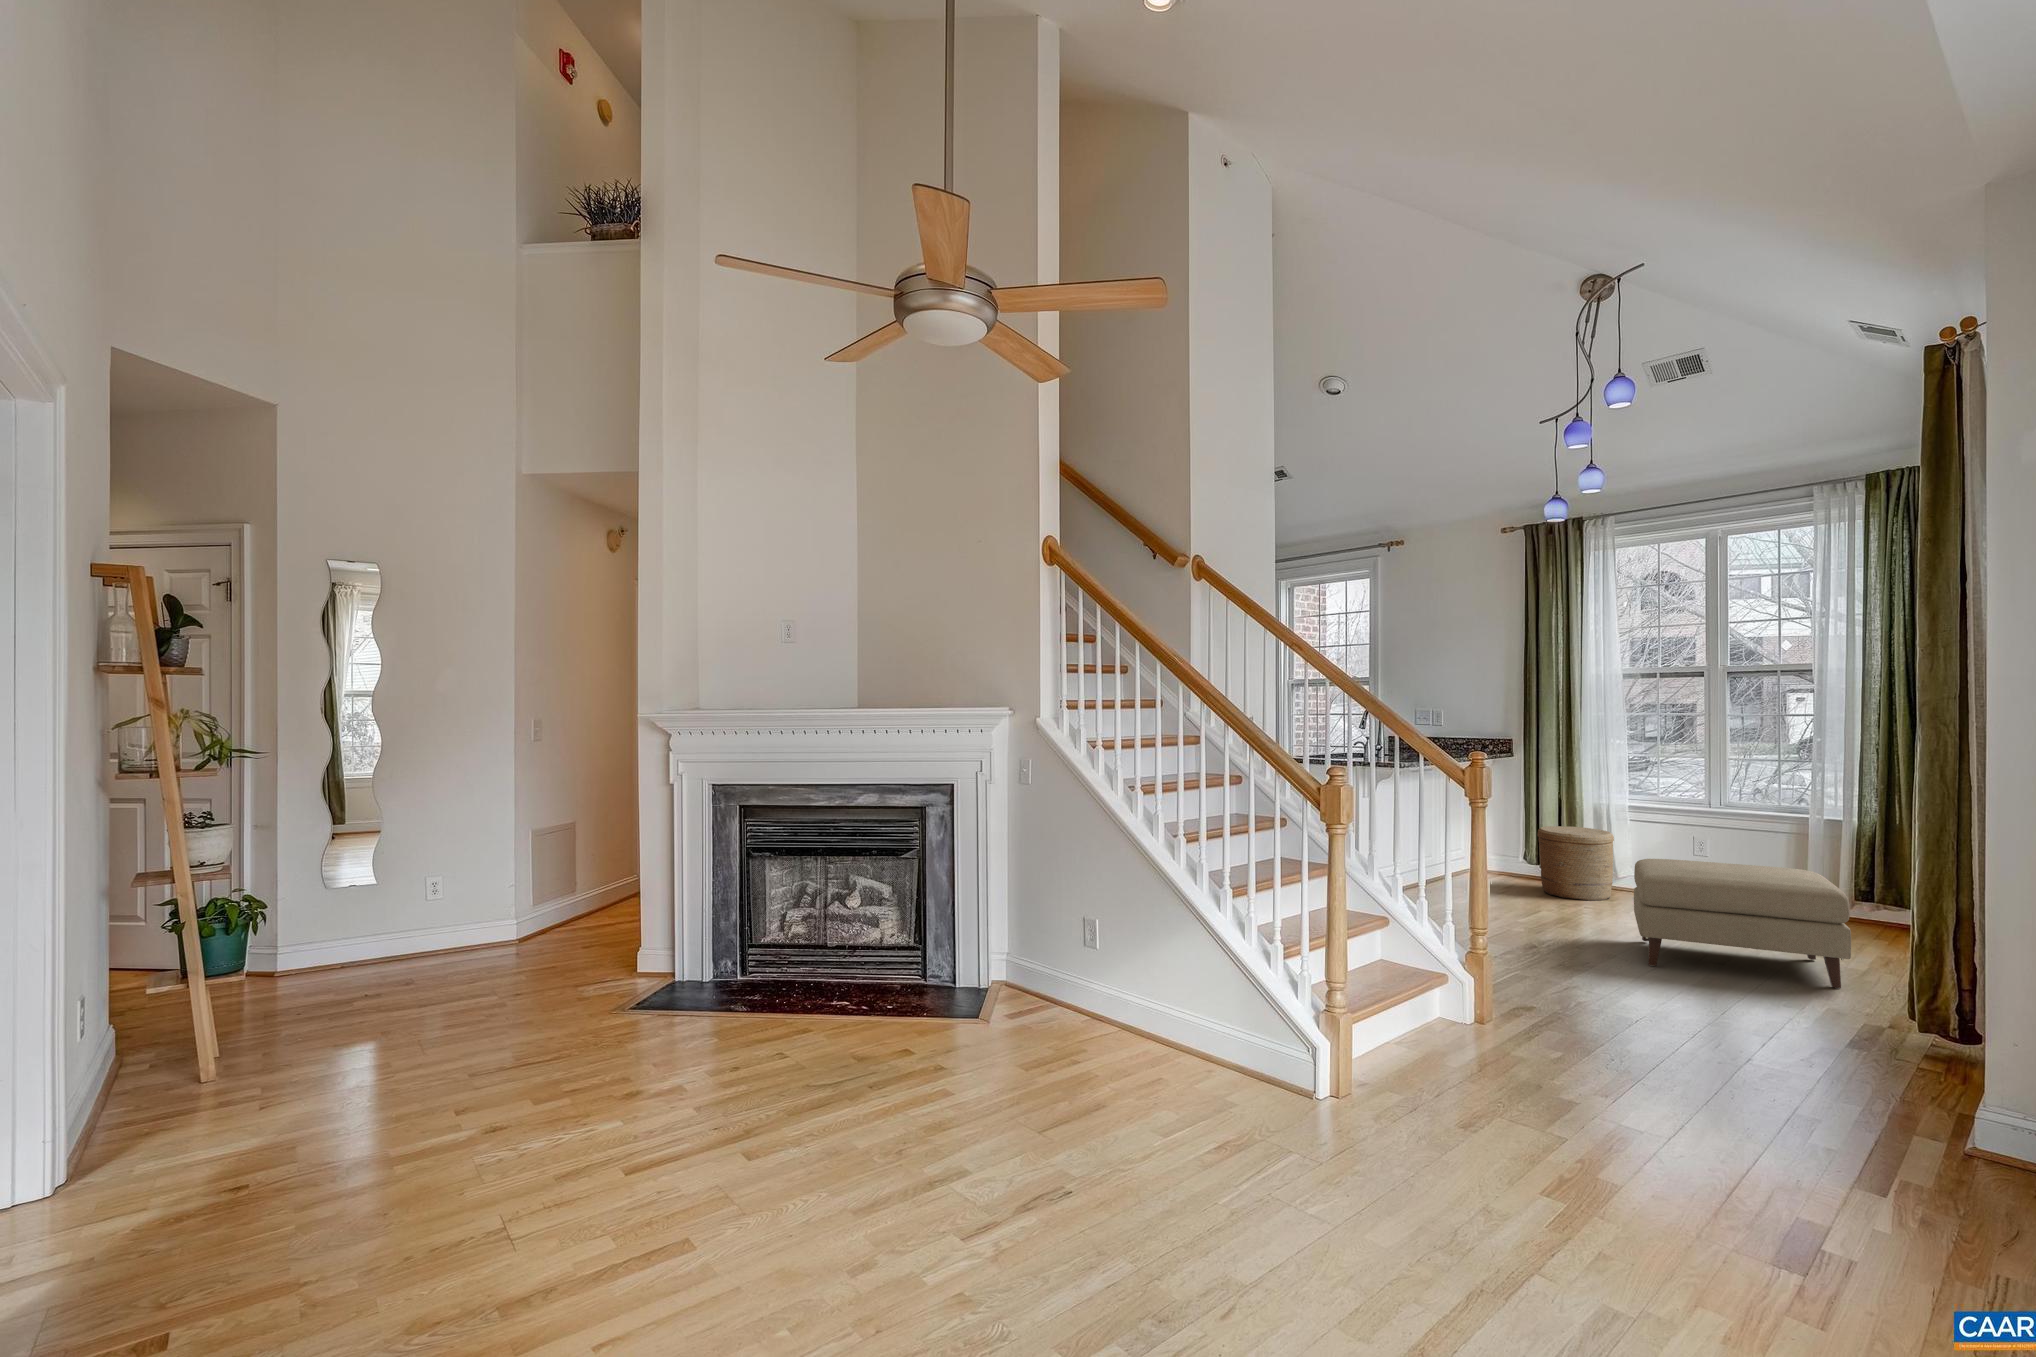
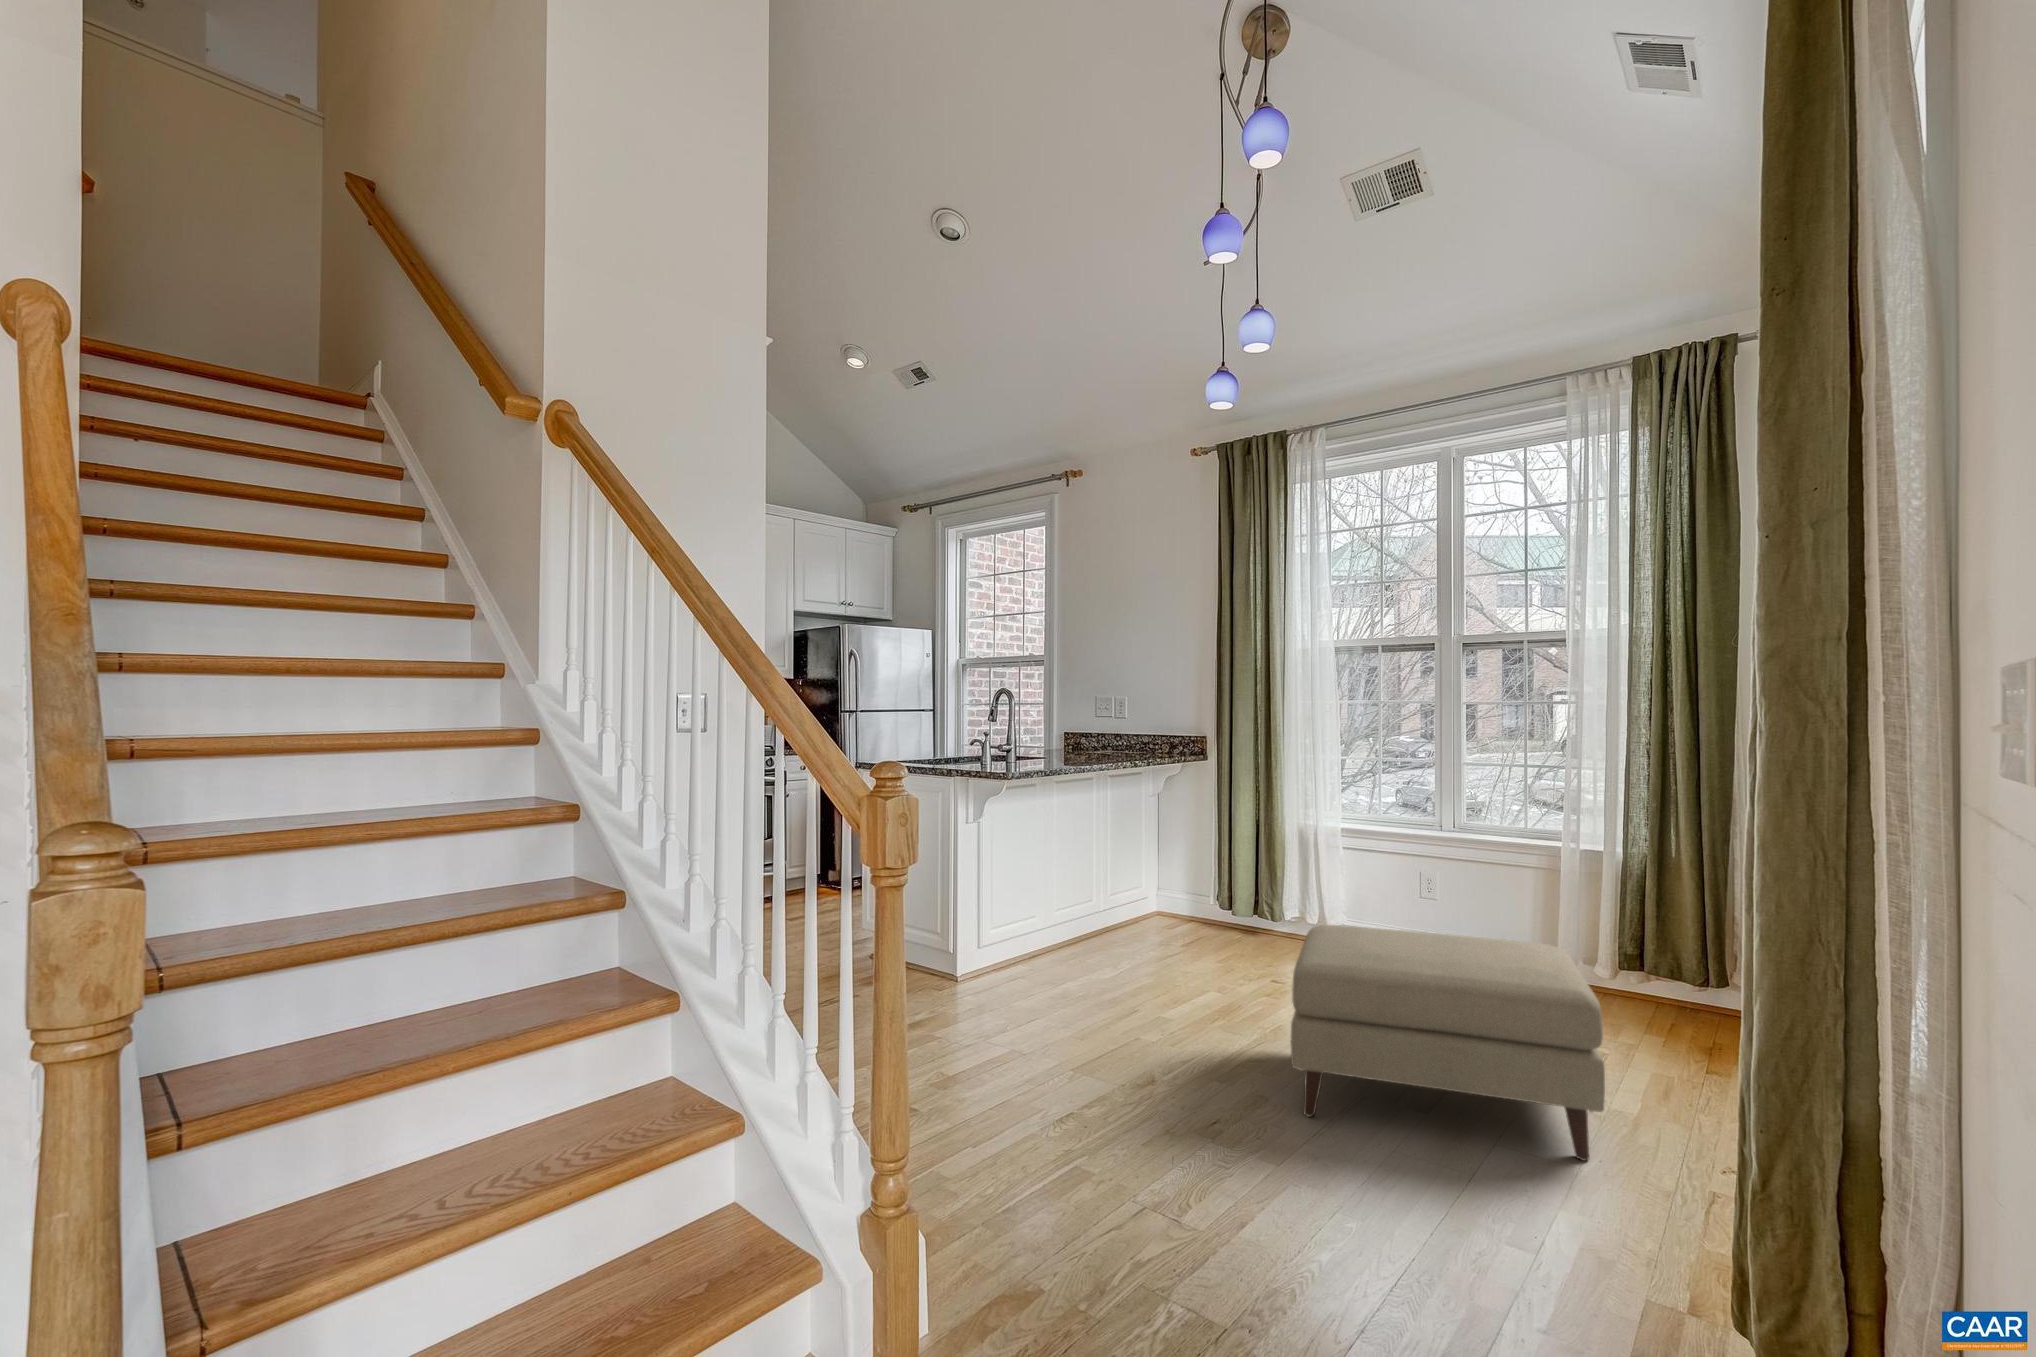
woven basket: present [1537,826,1614,901] -> none [1220,858,1317,966]

